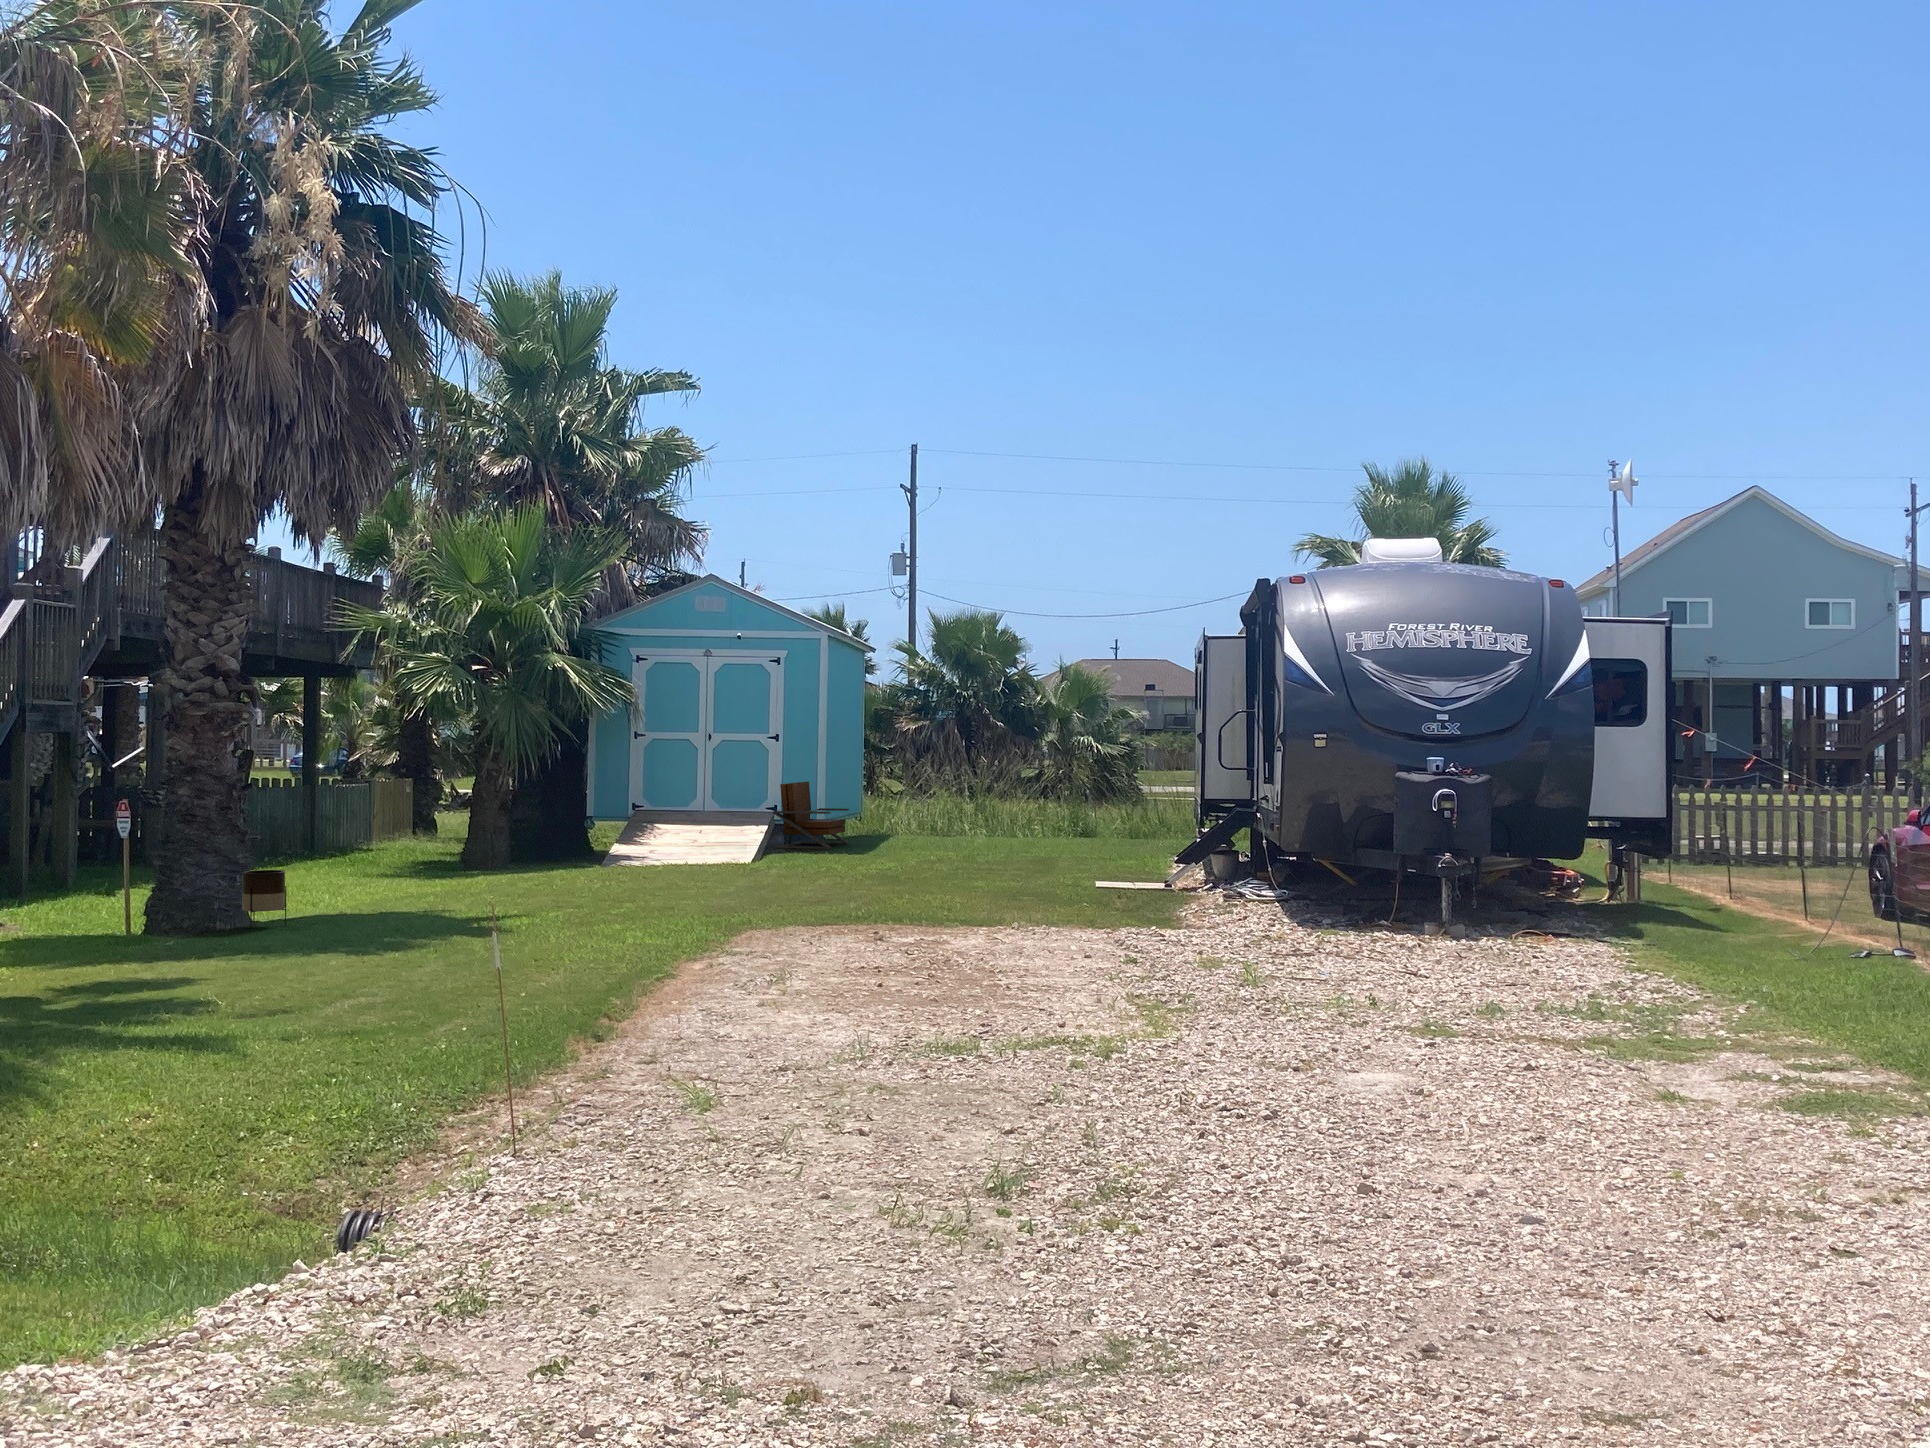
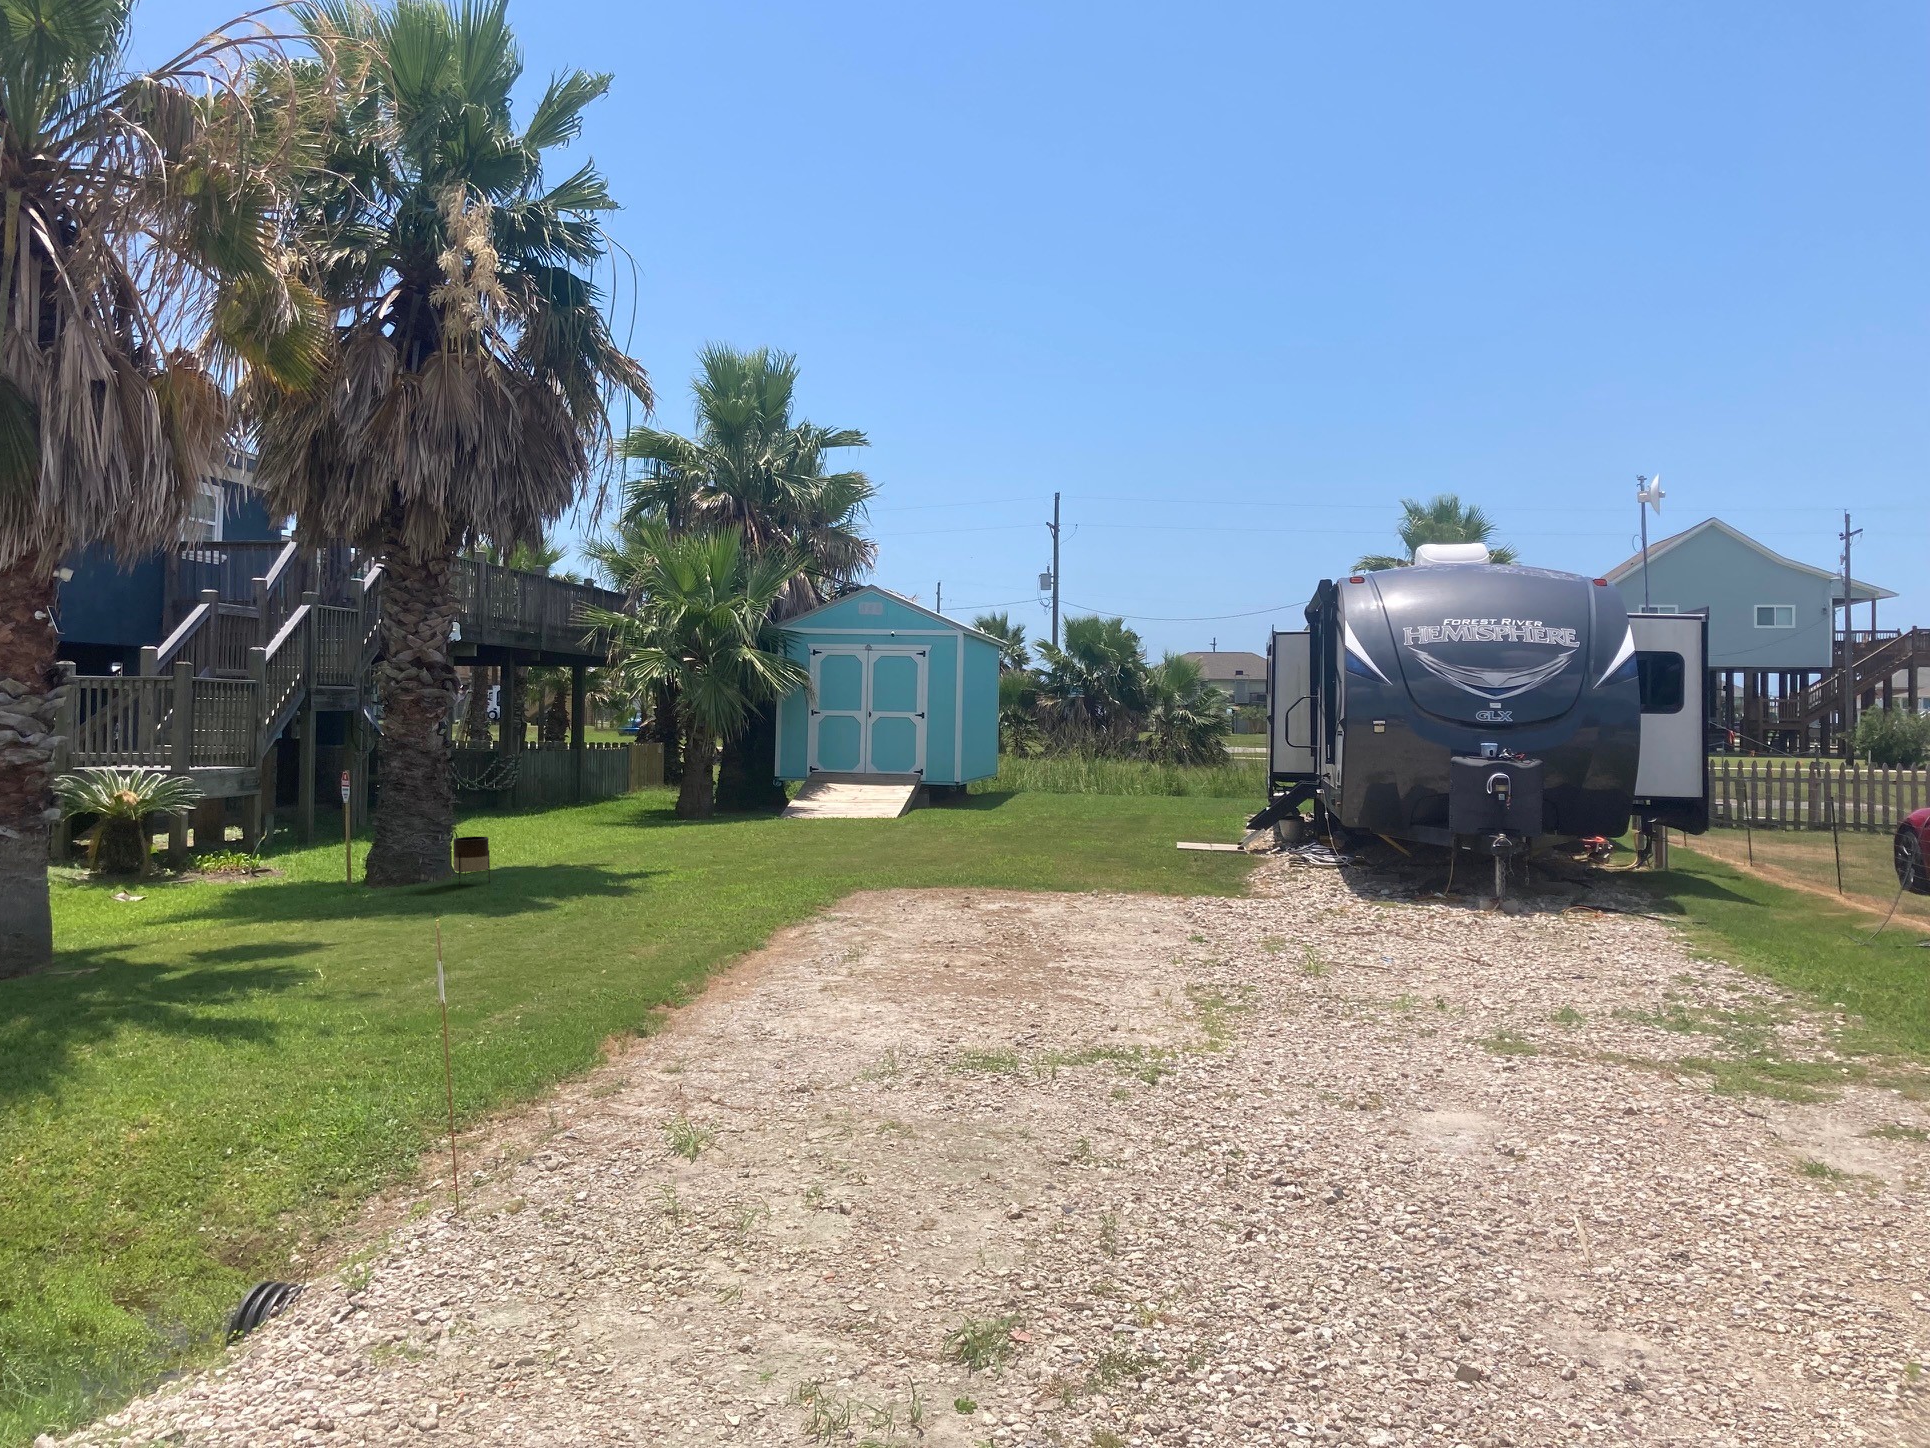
lounge chair: present [773,782,849,849] -> none [919,749,981,804]

